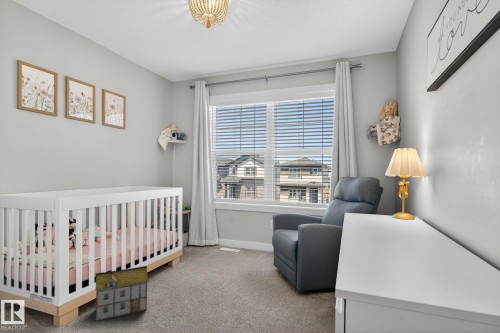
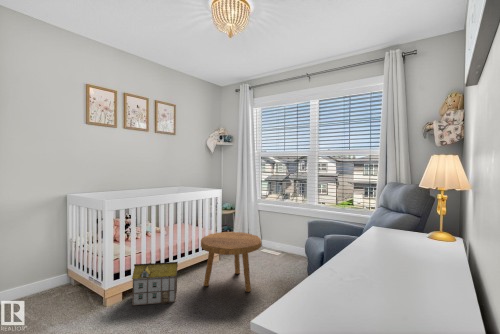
footstool: none [168,231,232,290] -> present [201,232,262,292]

